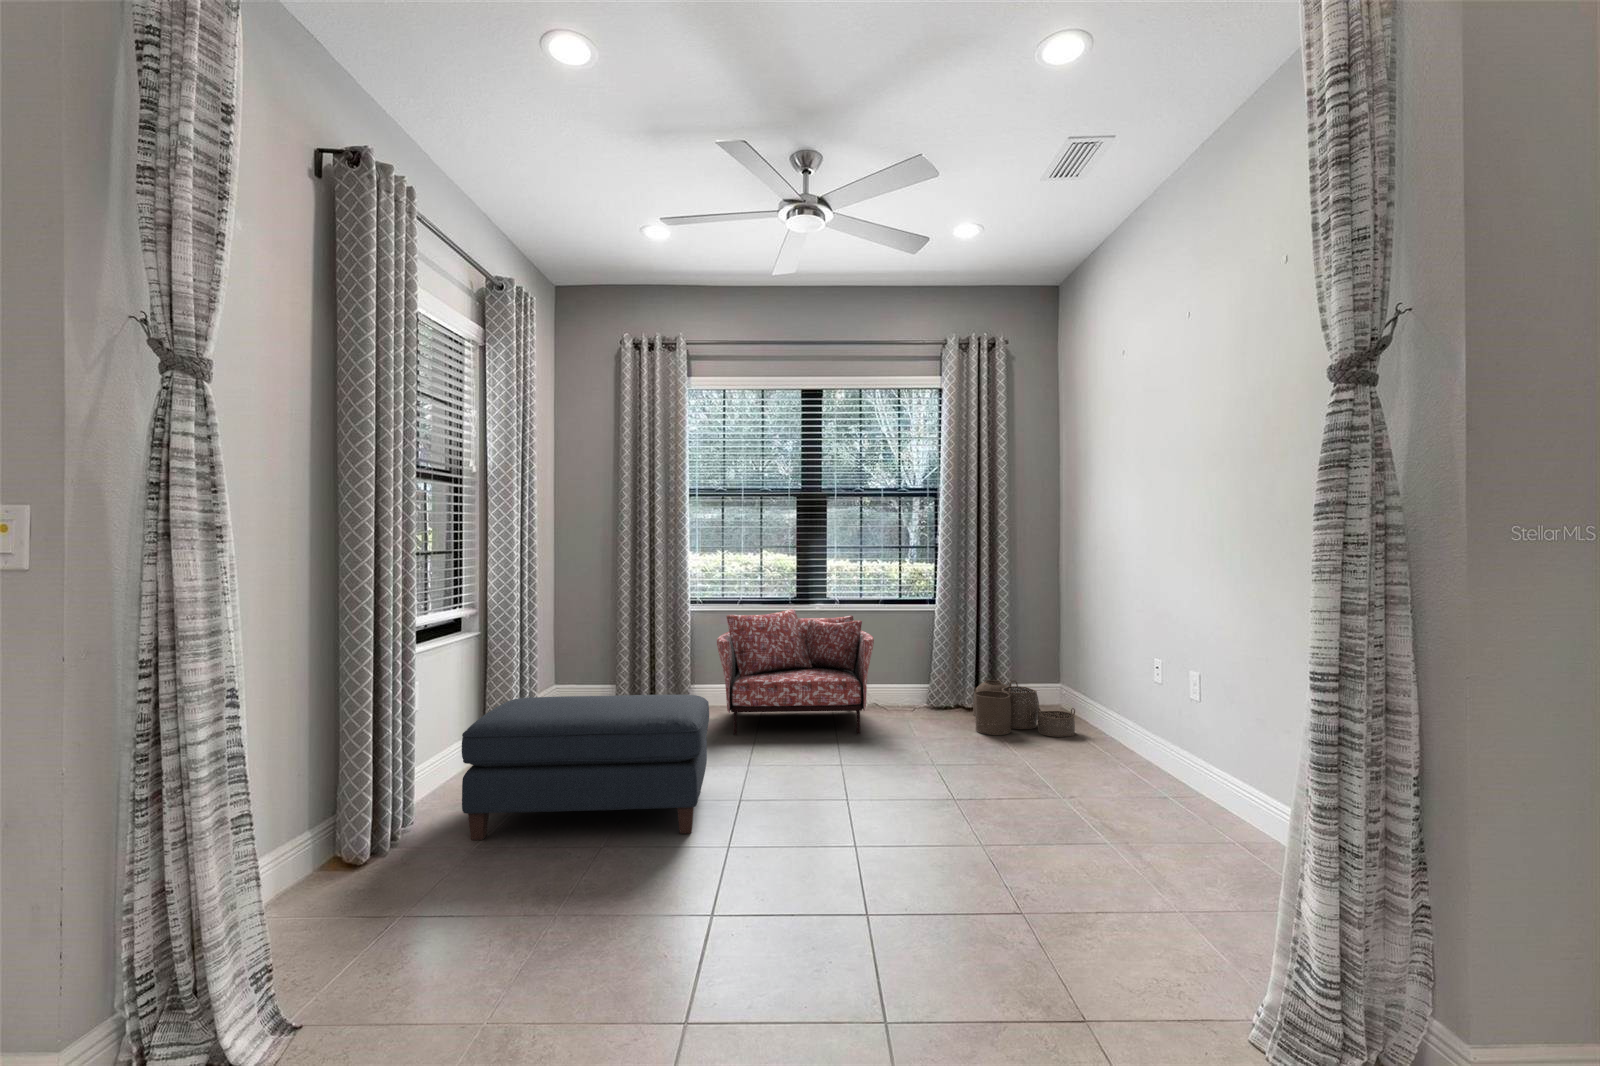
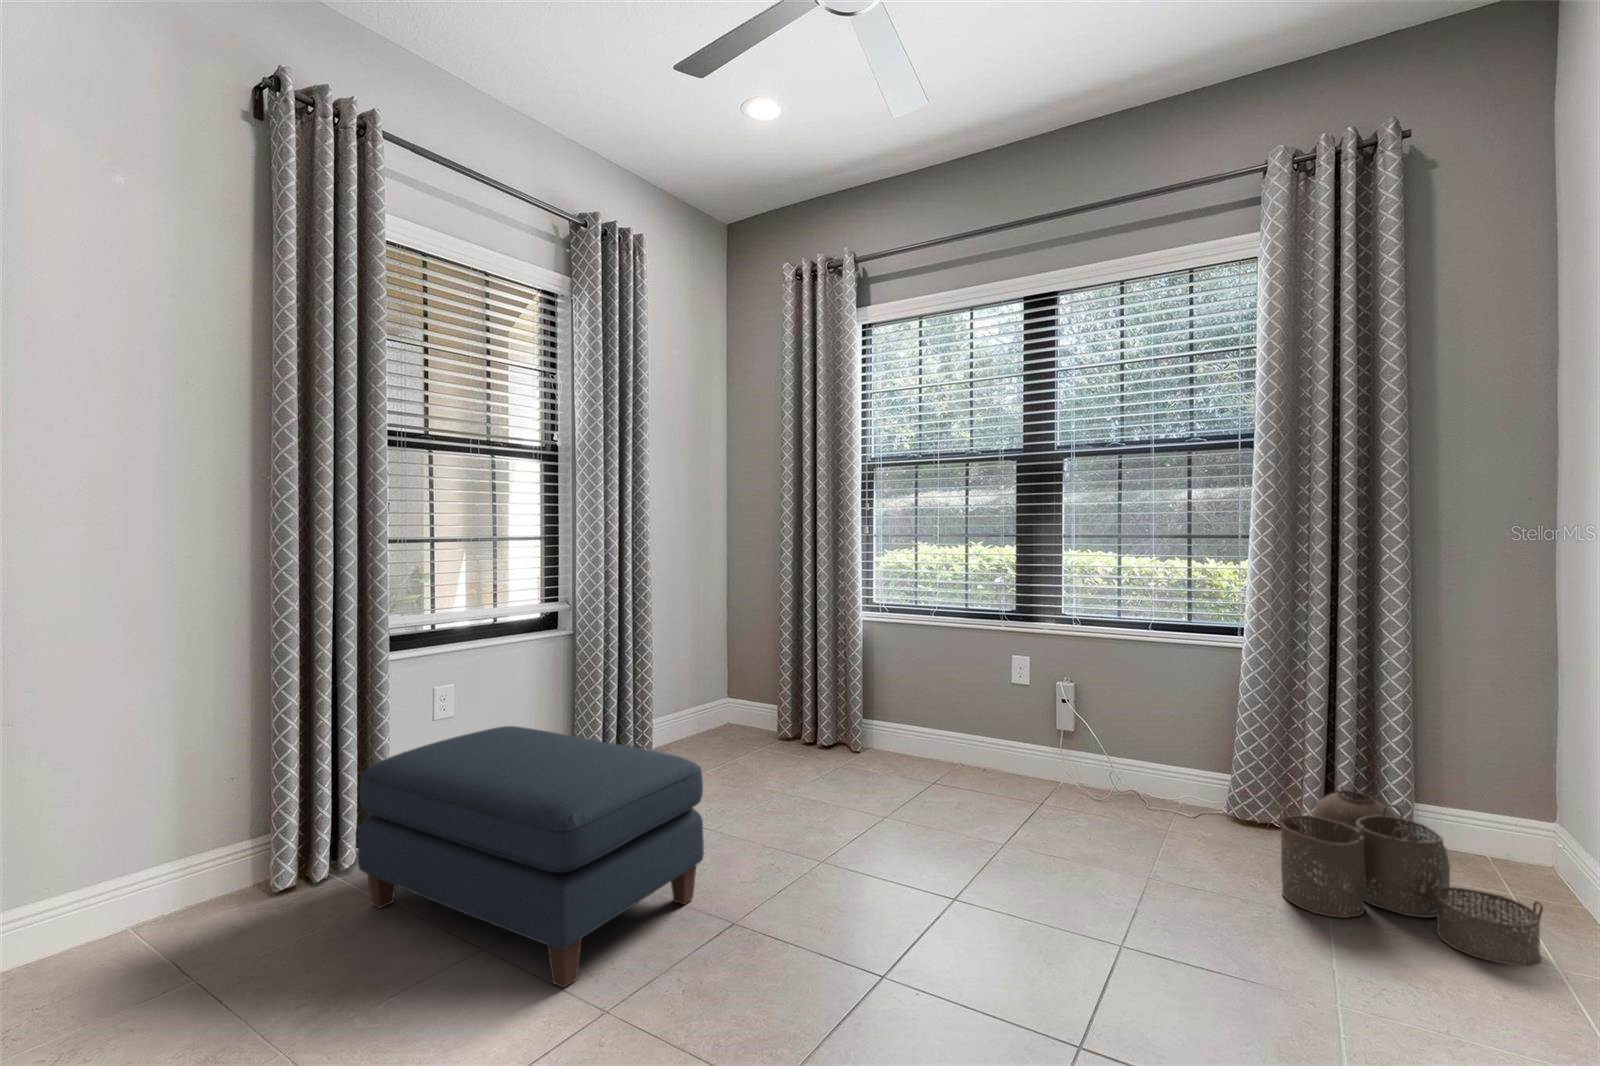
armchair: present [717,610,874,735] -> none [852,629,1101,845]

